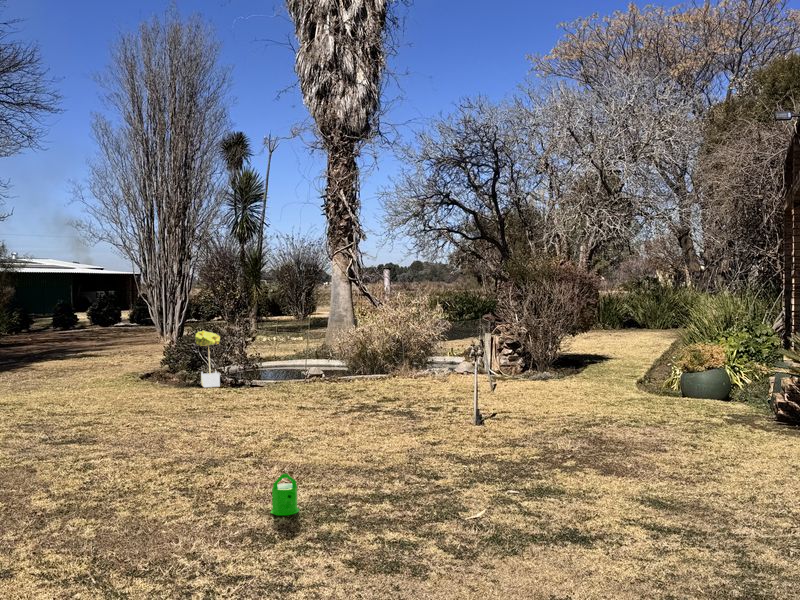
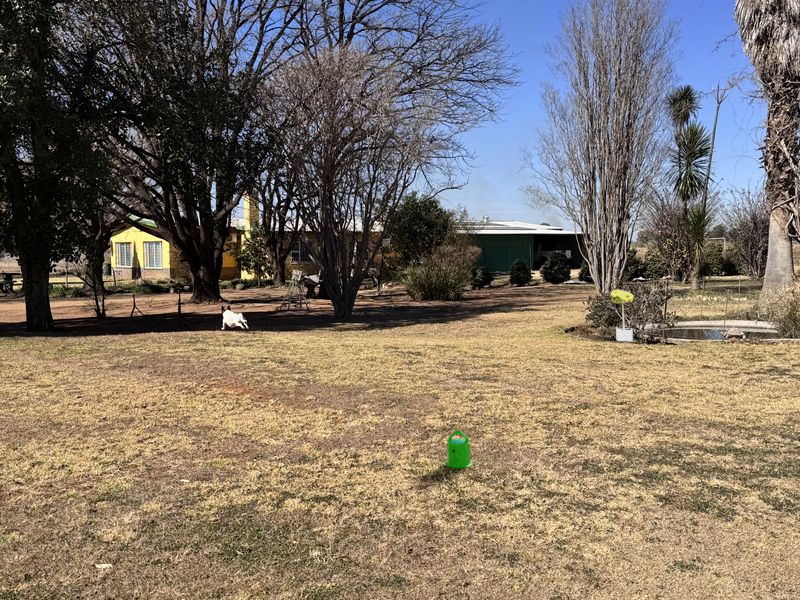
watering can: present [270,474,299,515] -> present [446,430,472,468]

